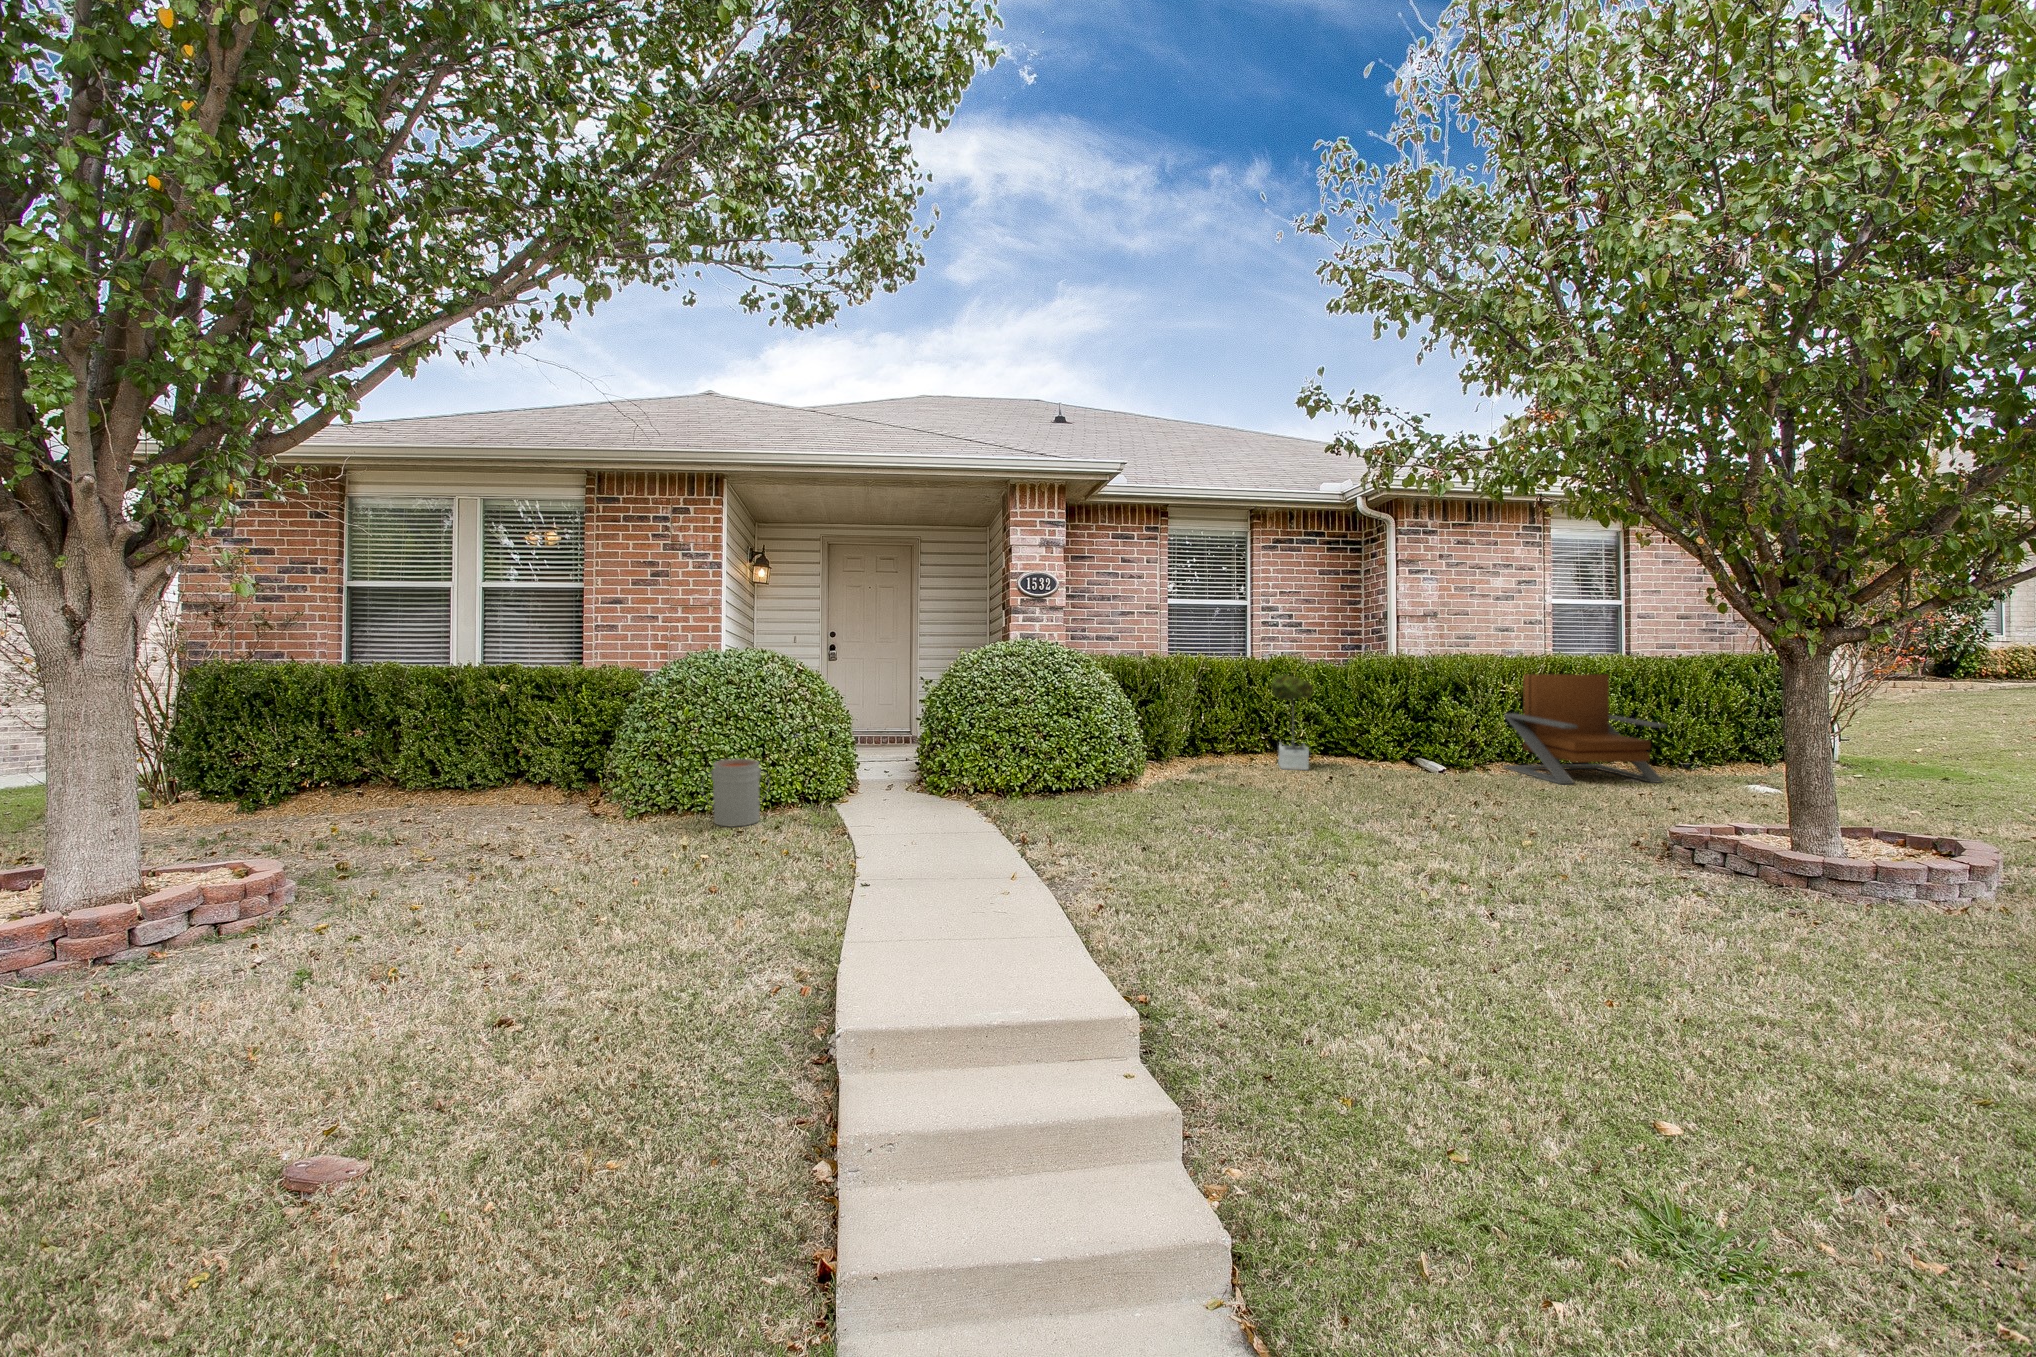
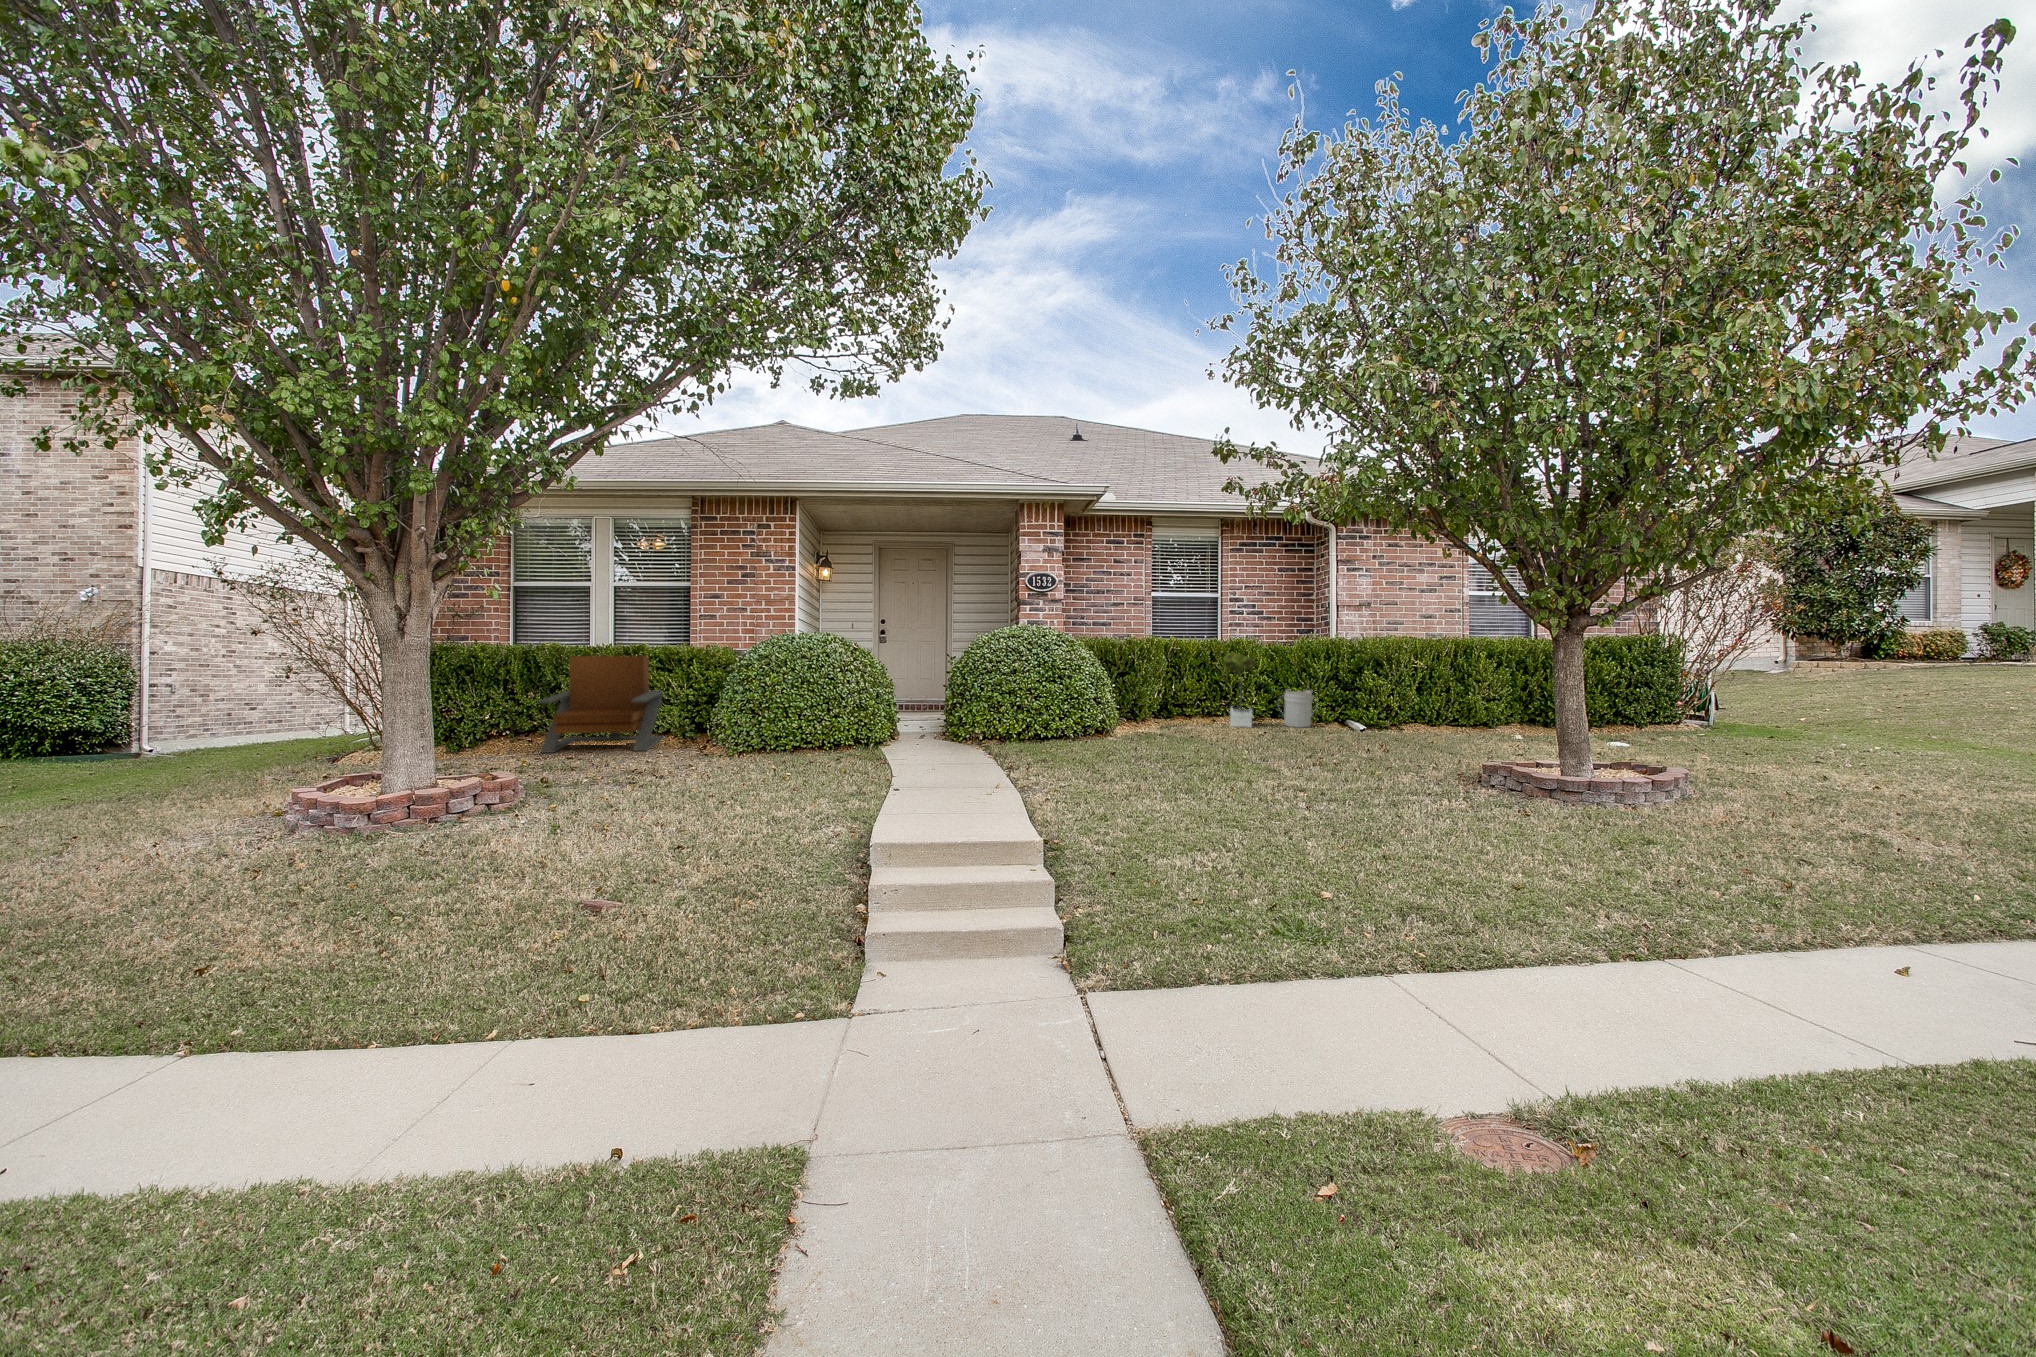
lounge chair: present [1504,674,1667,784] -> present [538,655,664,753]
bucket: present [702,759,761,827] -> present [1284,689,1313,728]

